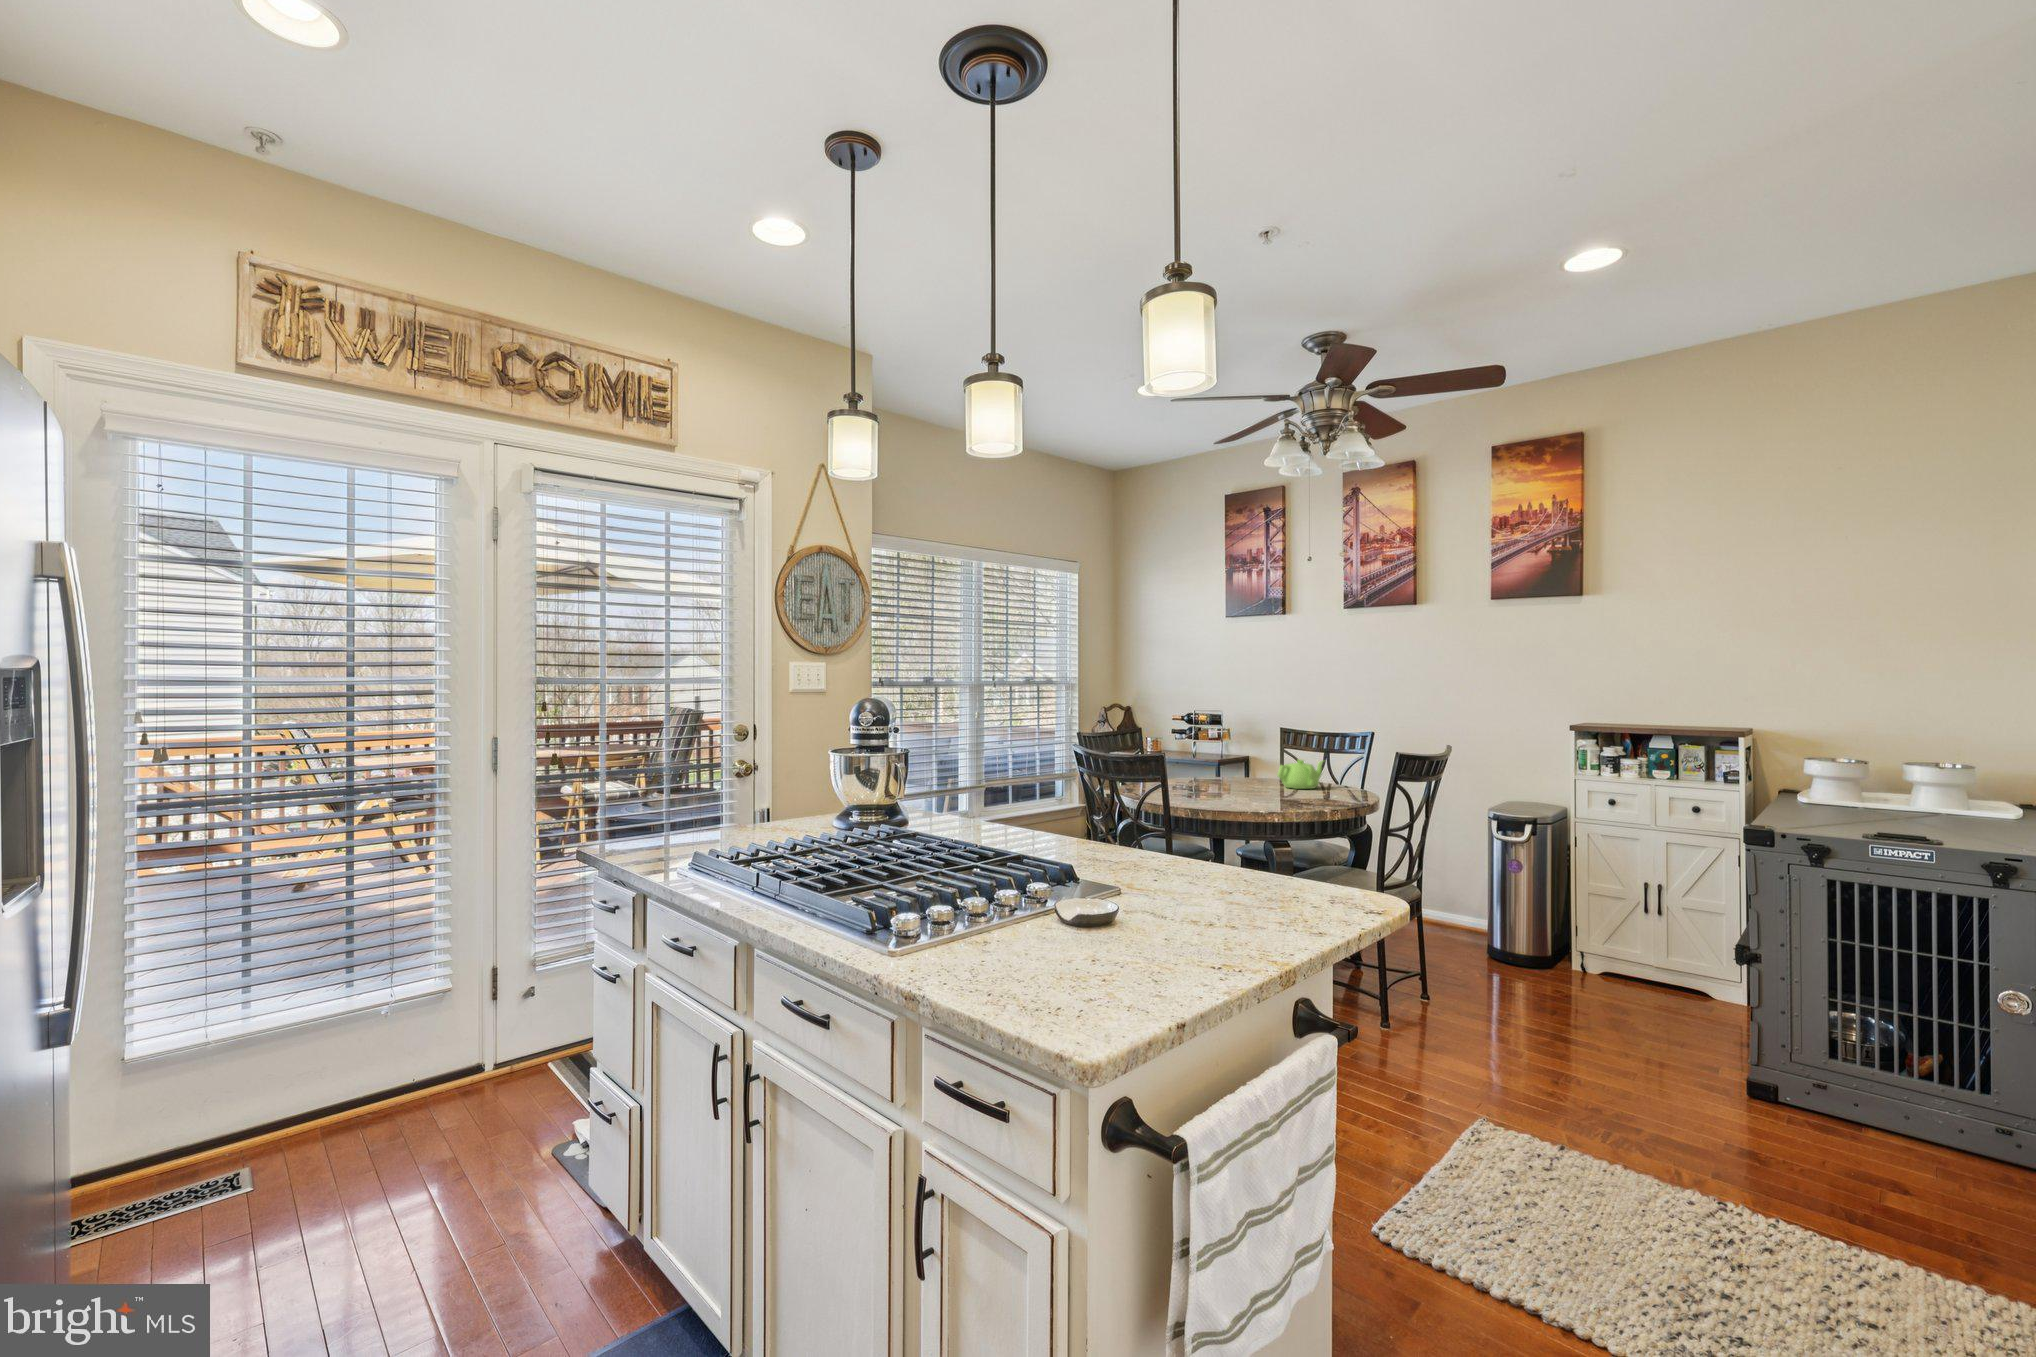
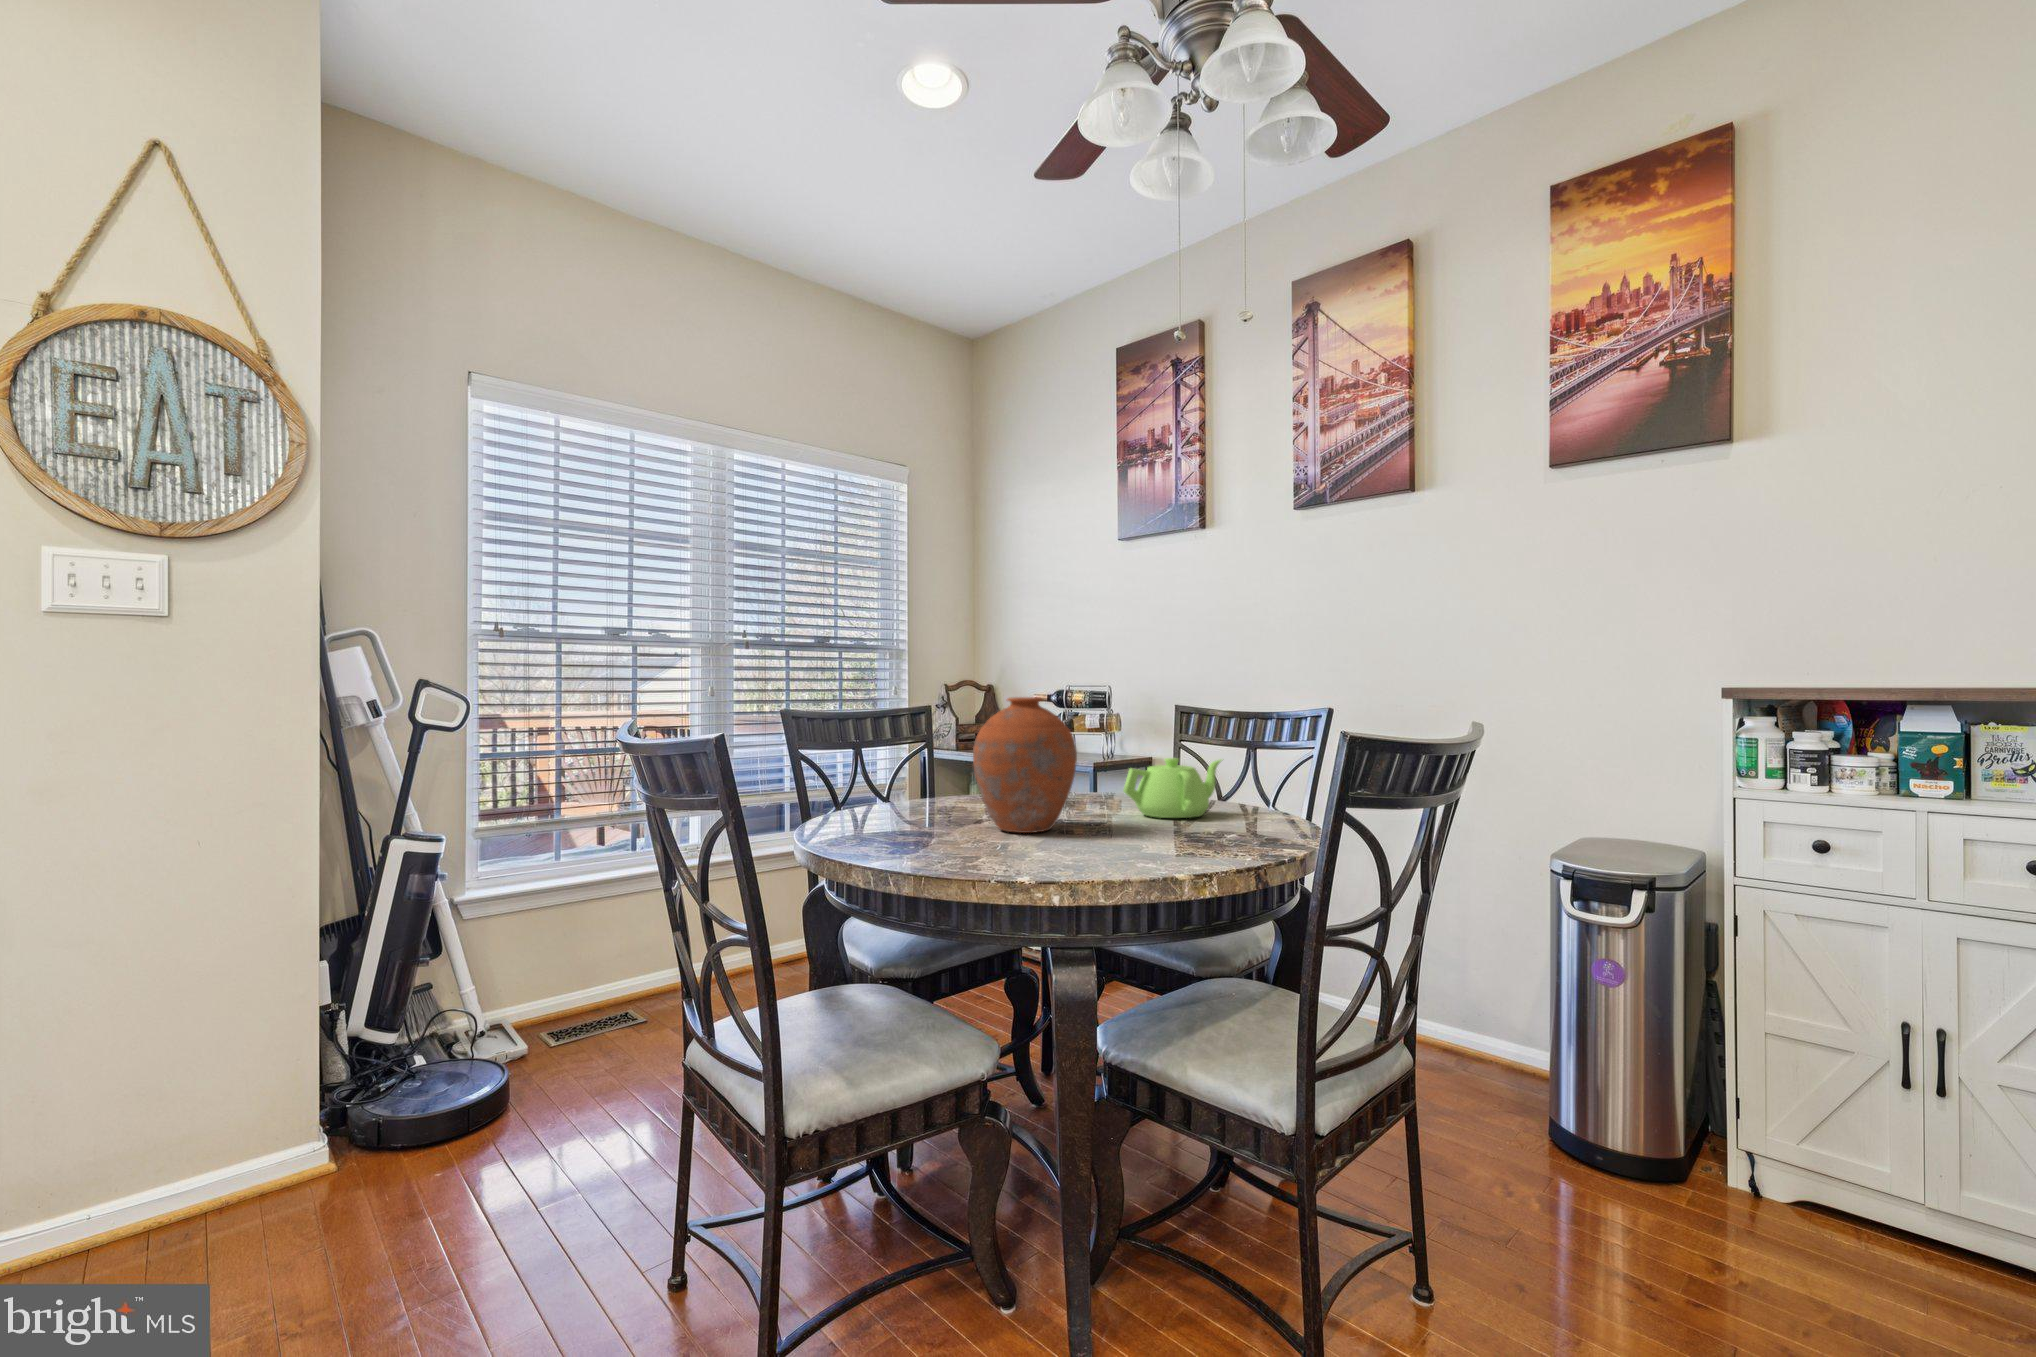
vase: none [1214,731,1264,794] -> present [973,697,1077,833]

